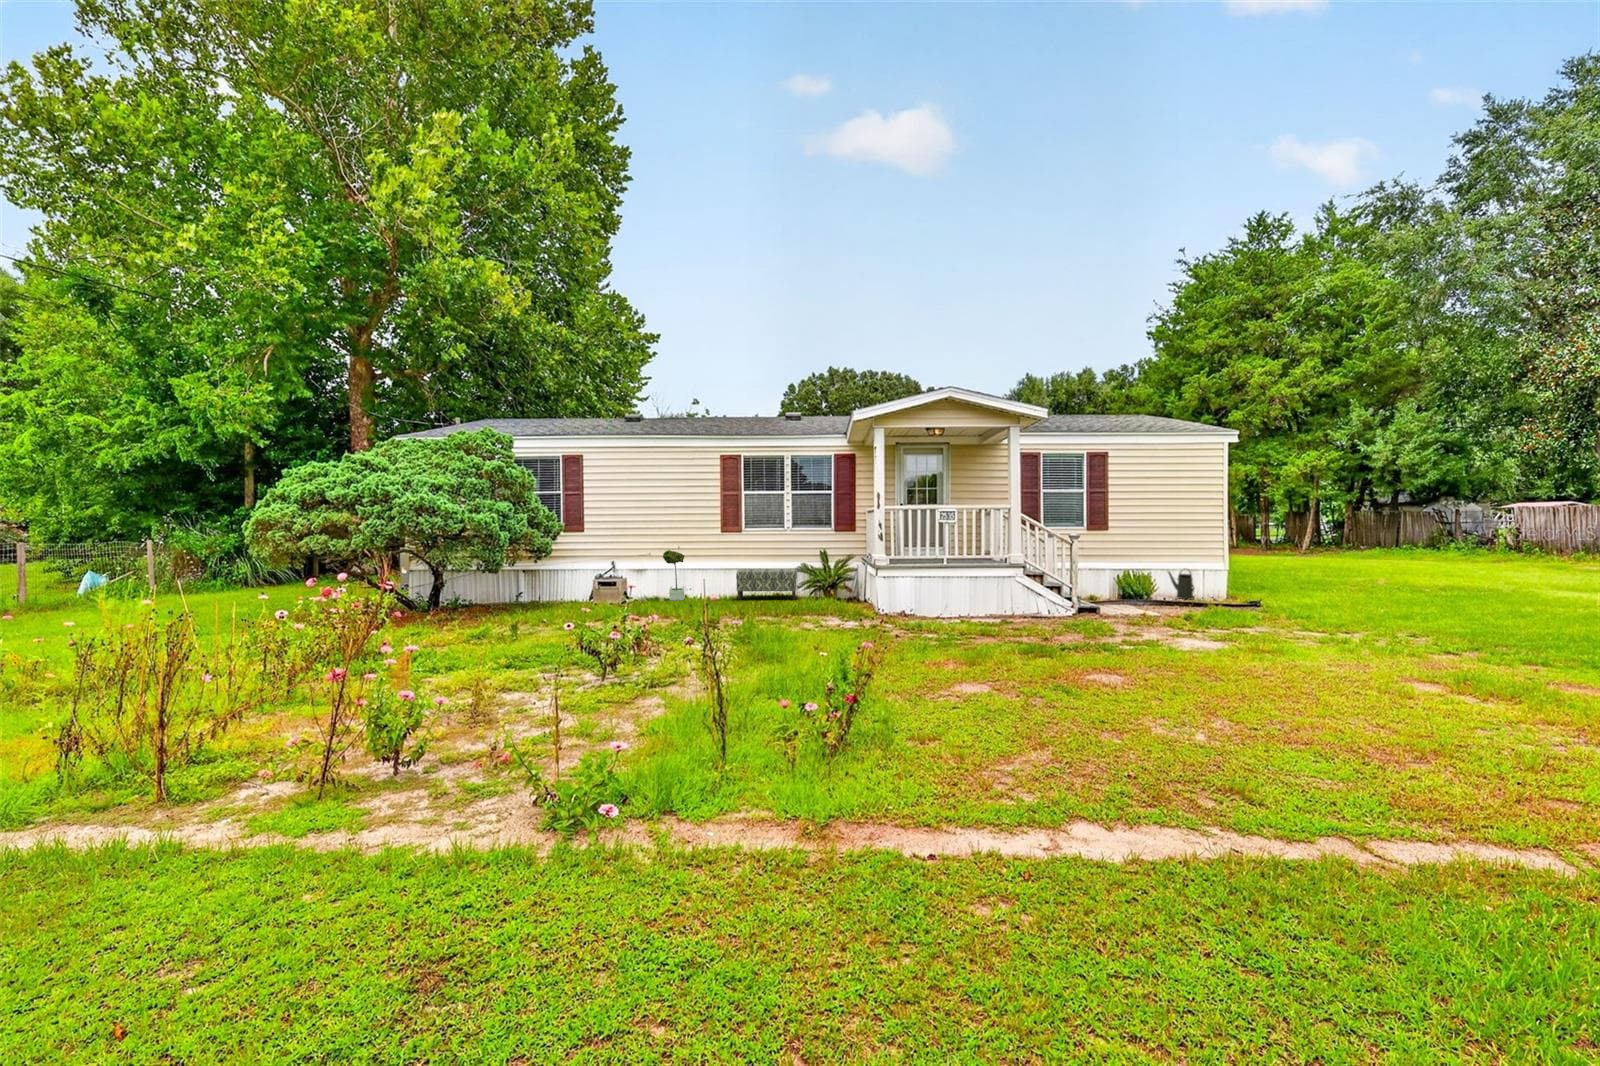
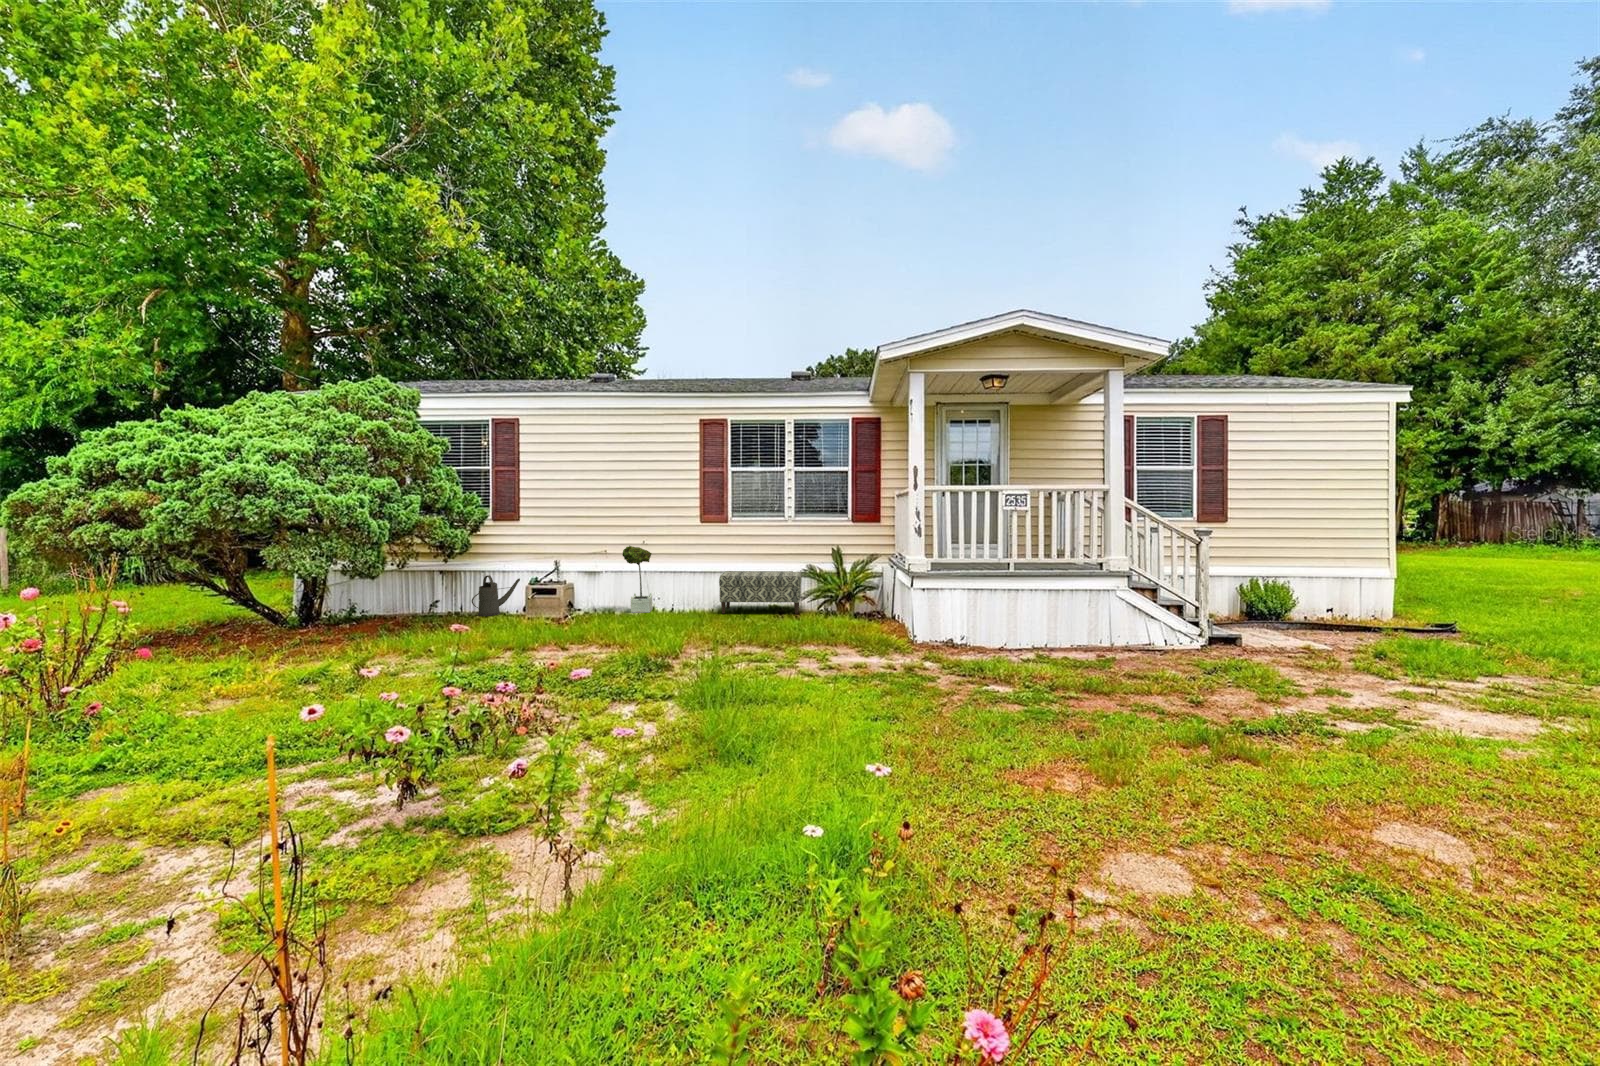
watering can: present [1168,571,1195,599] -> present [472,575,520,616]

